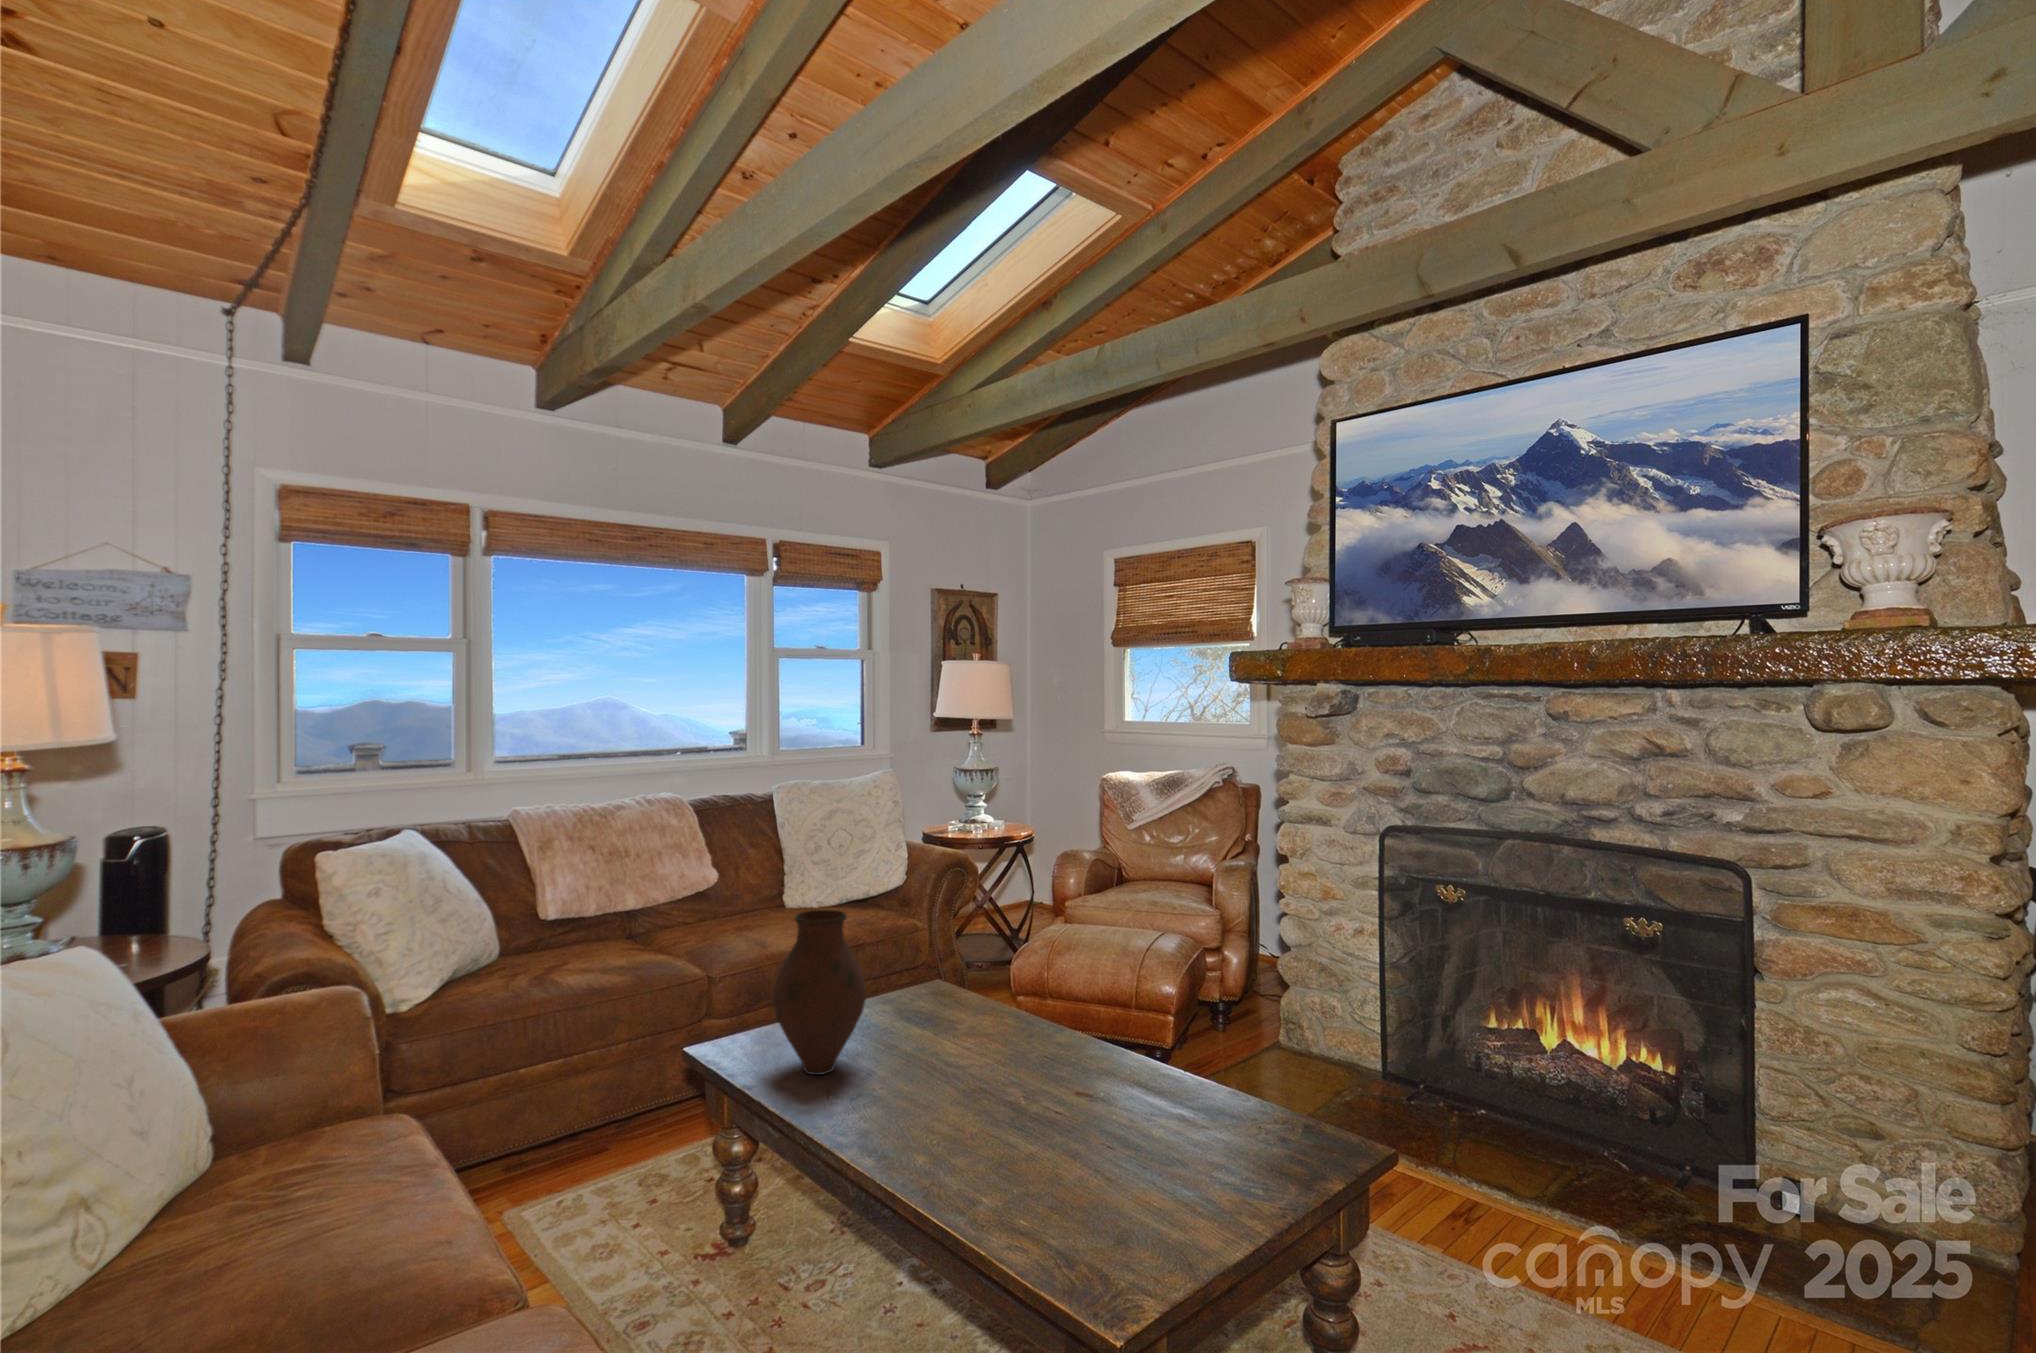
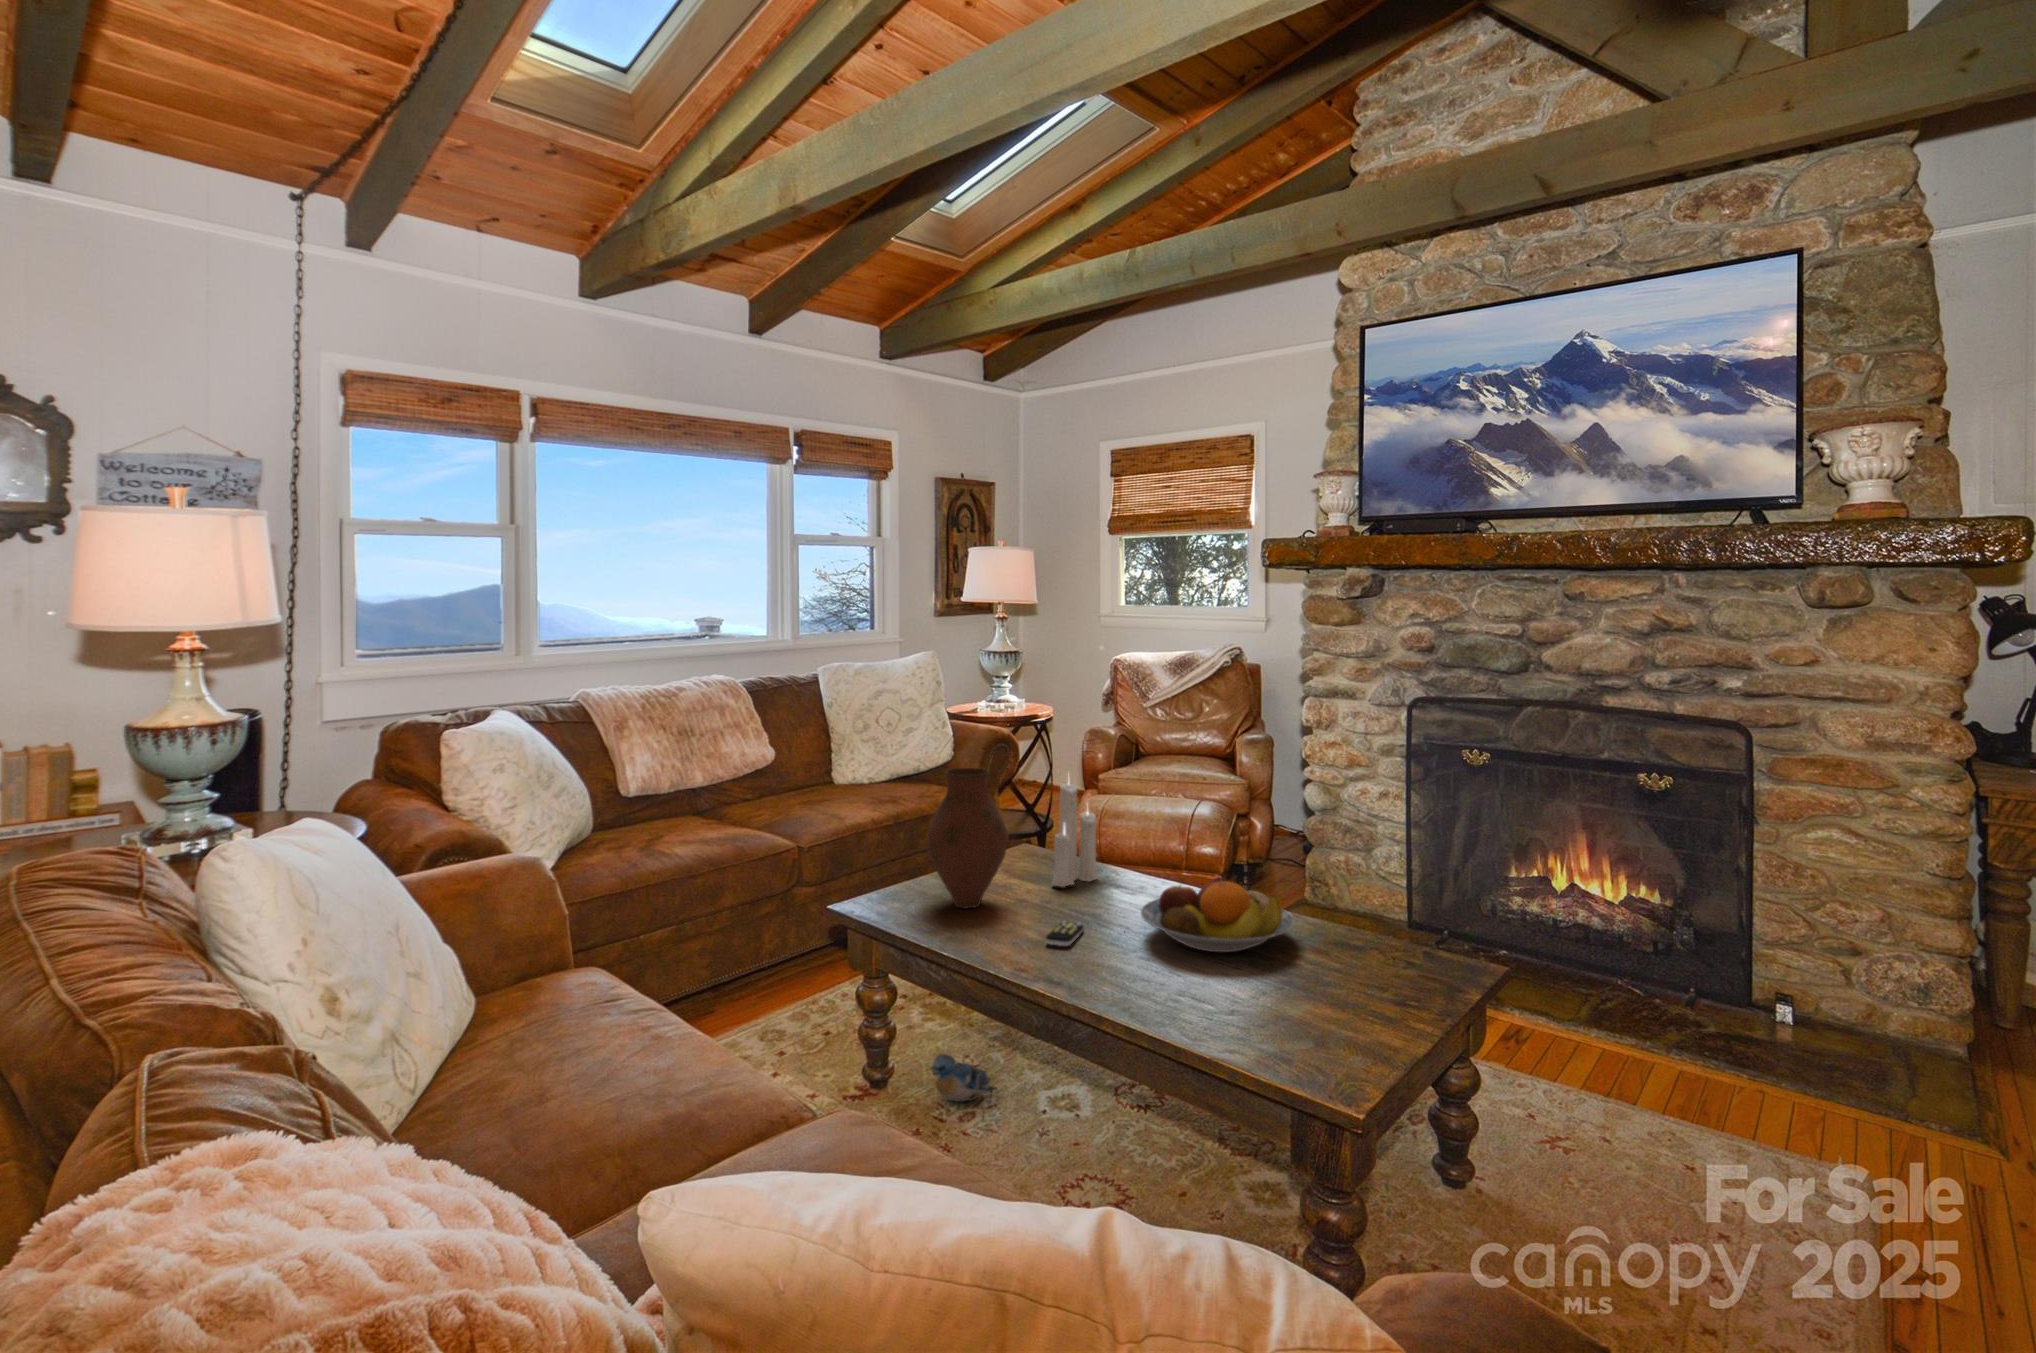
candle: none [927,906,985,1048] -> present [1052,783,1097,887]
fruit bowl: none [985,1051,1166,1156] -> present [1141,877,1294,952]
remote control: none [873,1101,928,1137] -> present [1046,922,1084,946]
plush toy: none [761,1251,841,1311] -> present [931,1054,996,1101]

